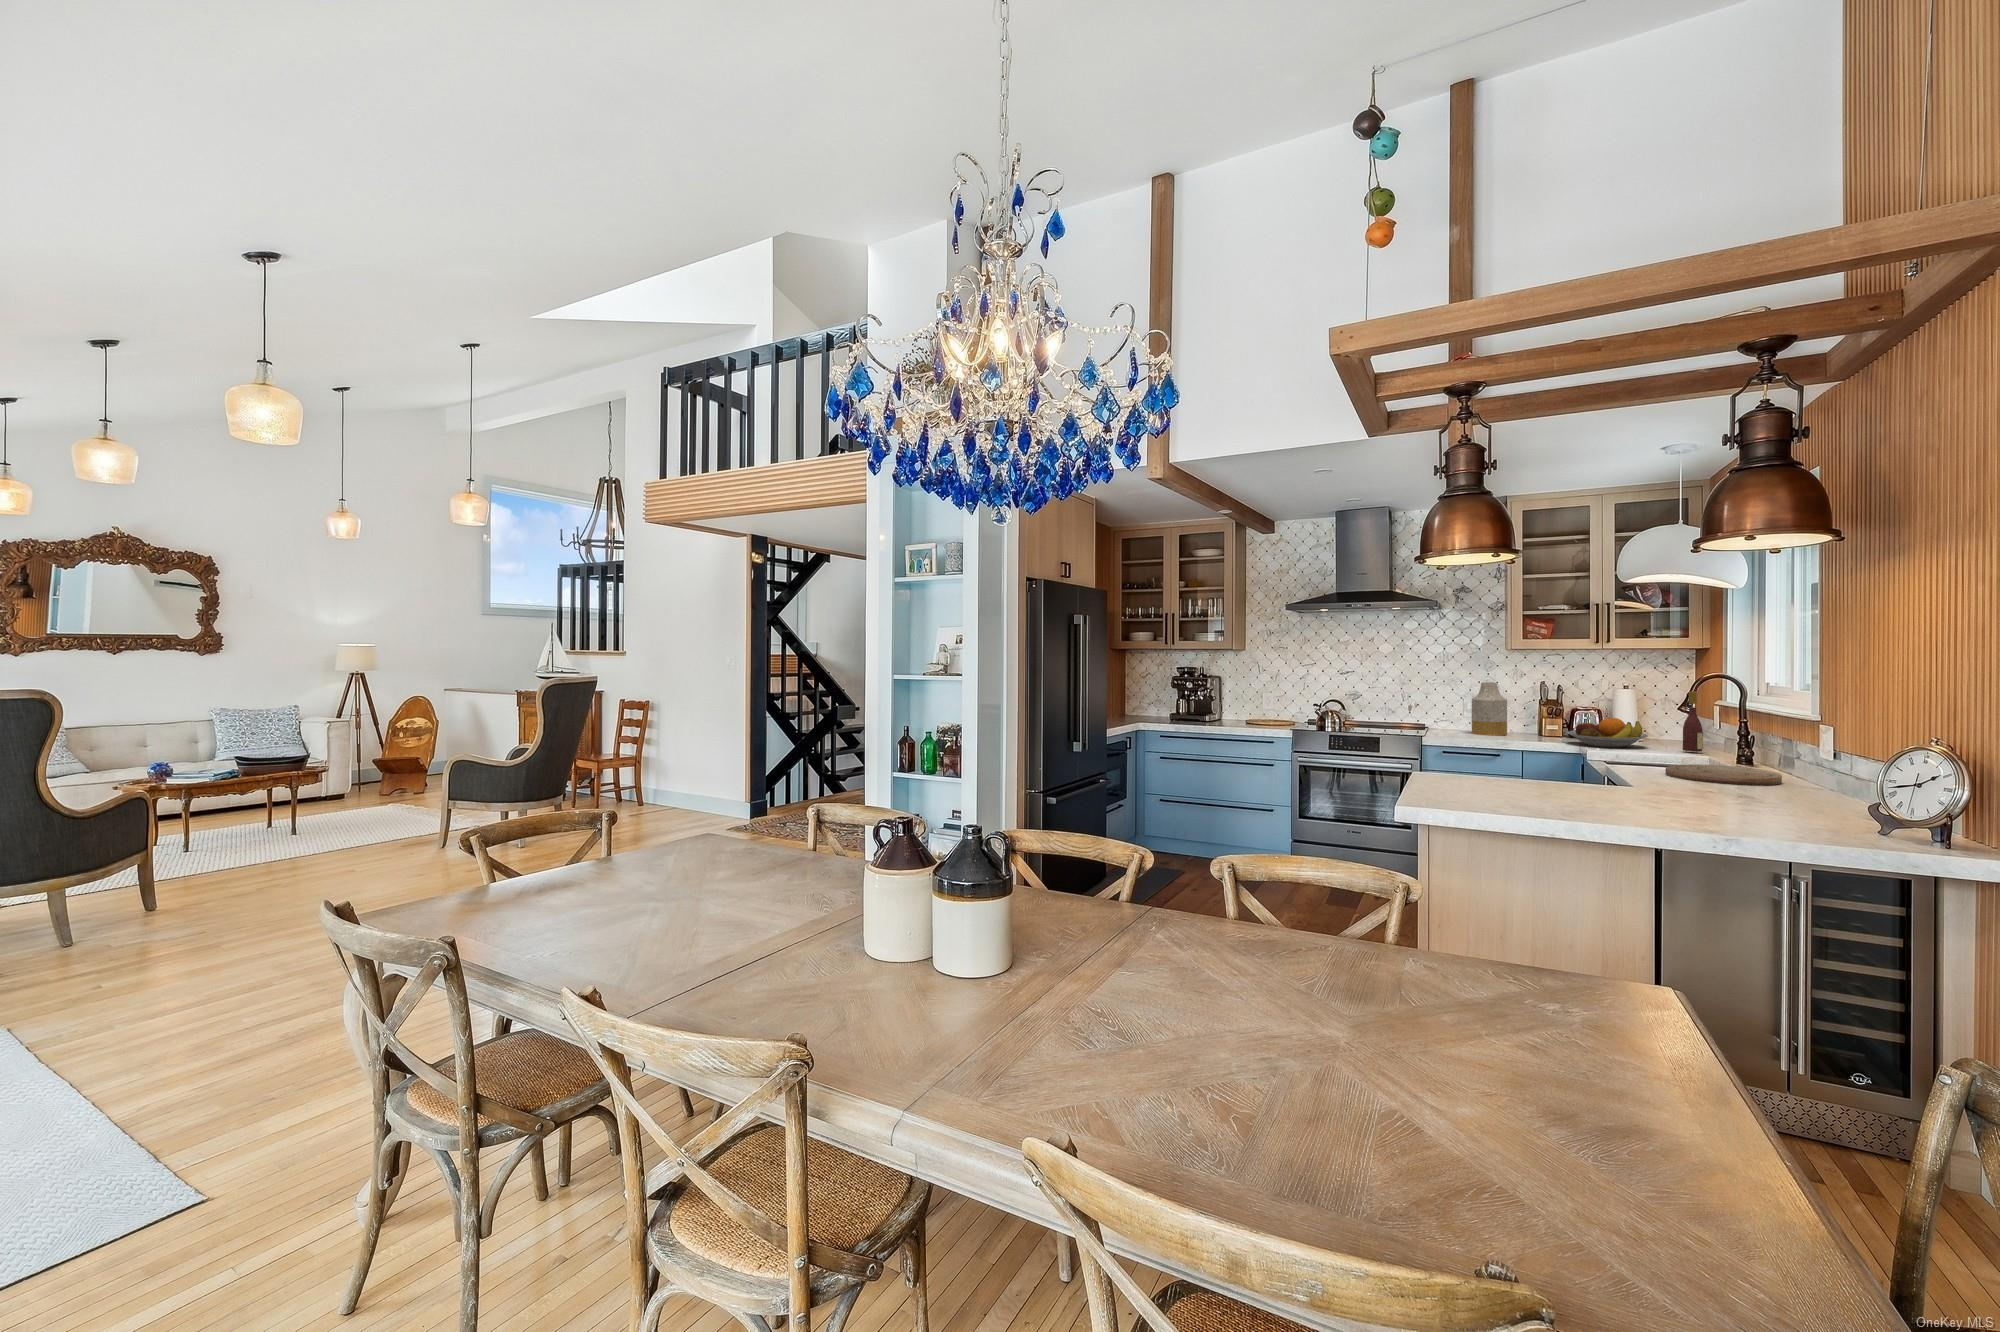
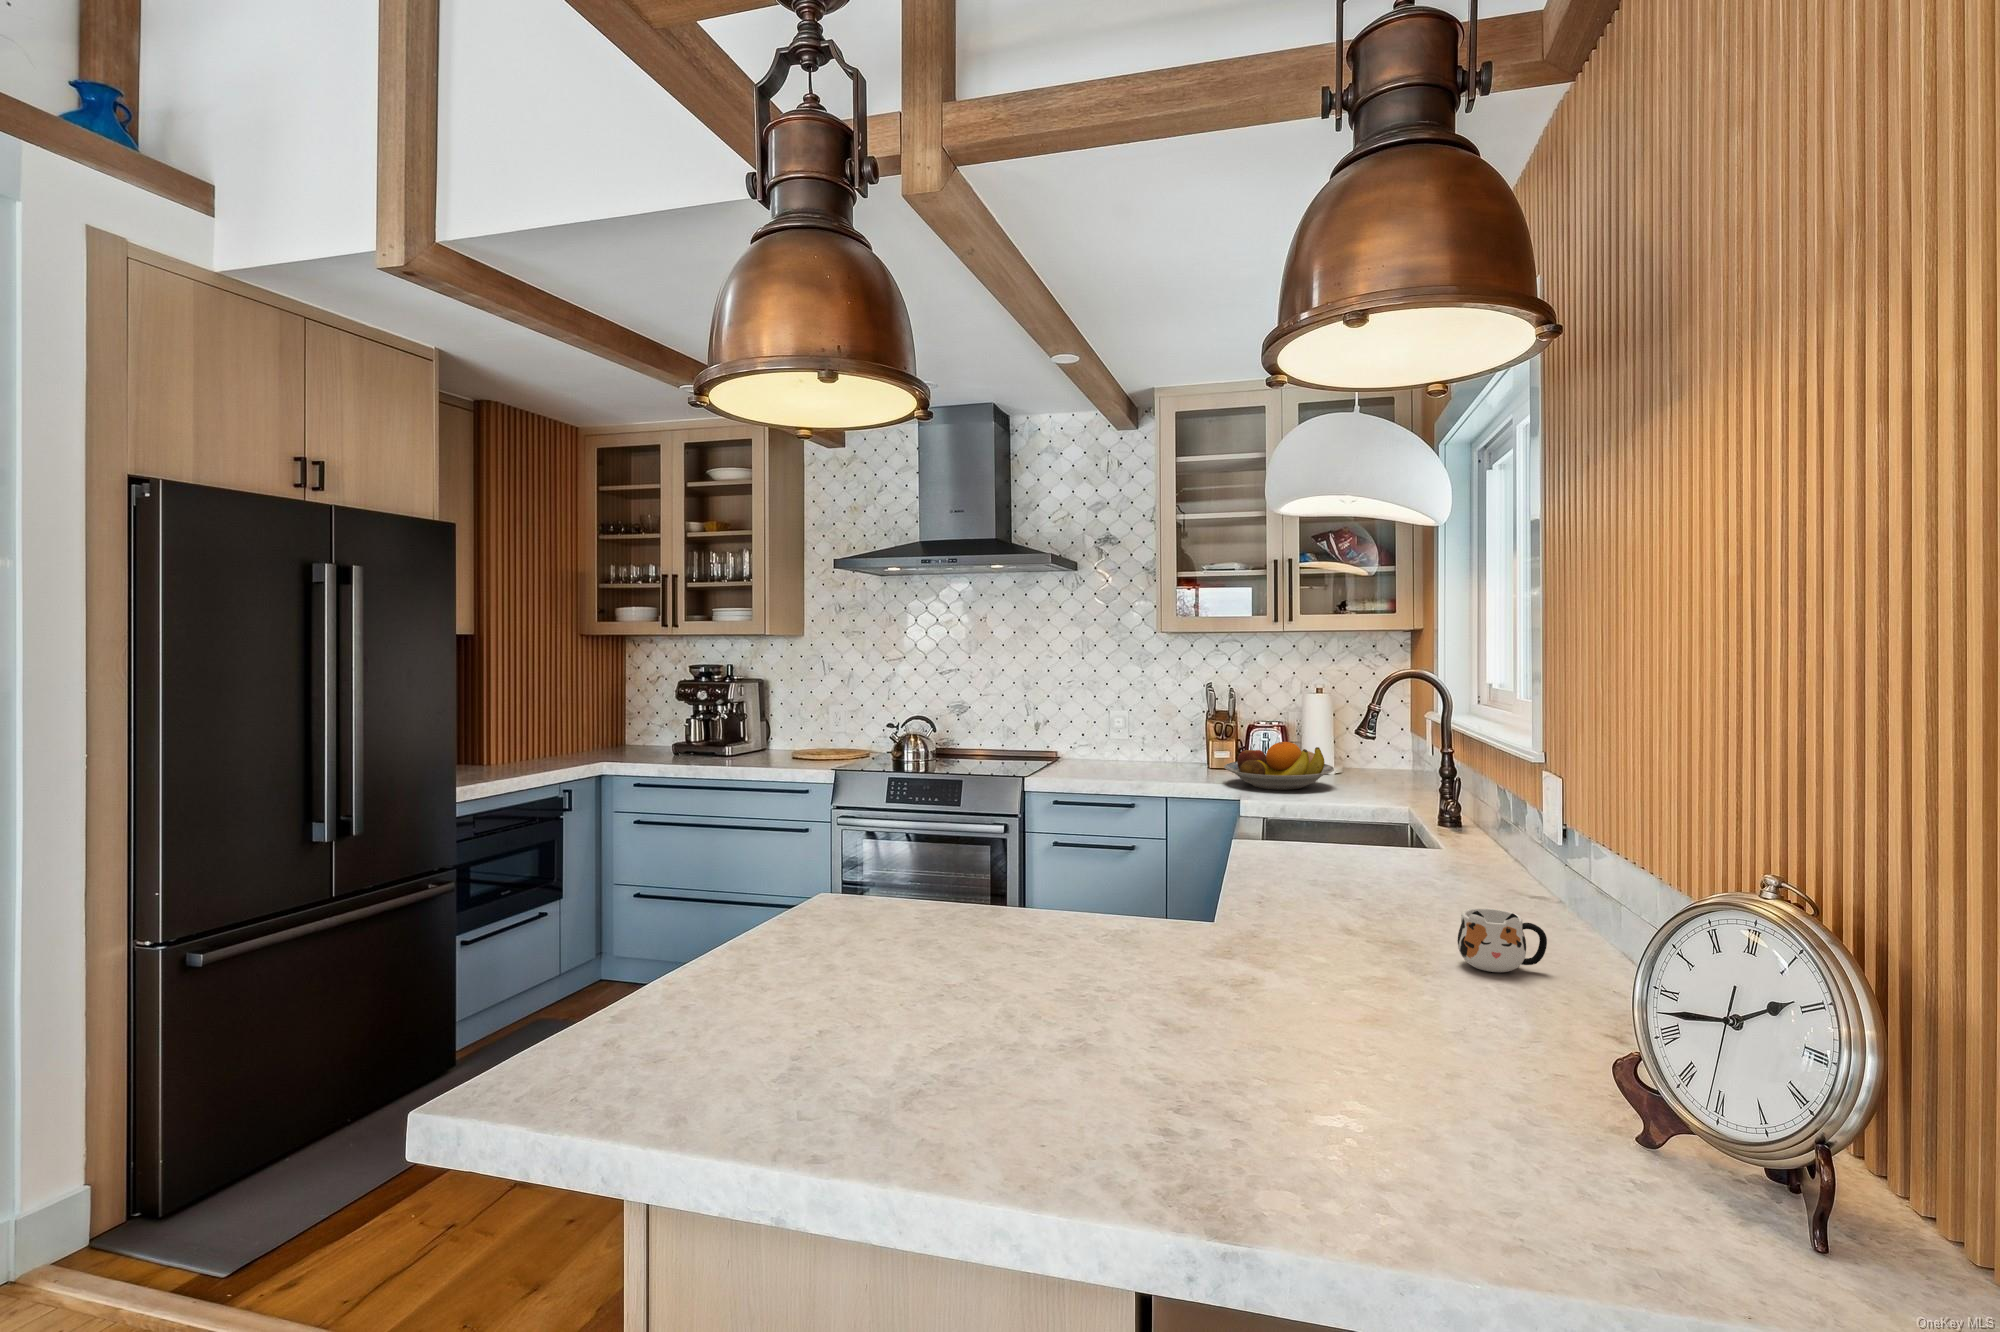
vase: present [1472,682,1507,736] -> none [1109,685,1158,769]
wine bottle: present [1683,691,1703,752] -> none [1376,699,1405,799]
cutting board: present [1665,764,1782,786] -> none [1310,838,1488,892]
mug: none [1779,778,1829,806] -> present [1458,908,1547,972]

